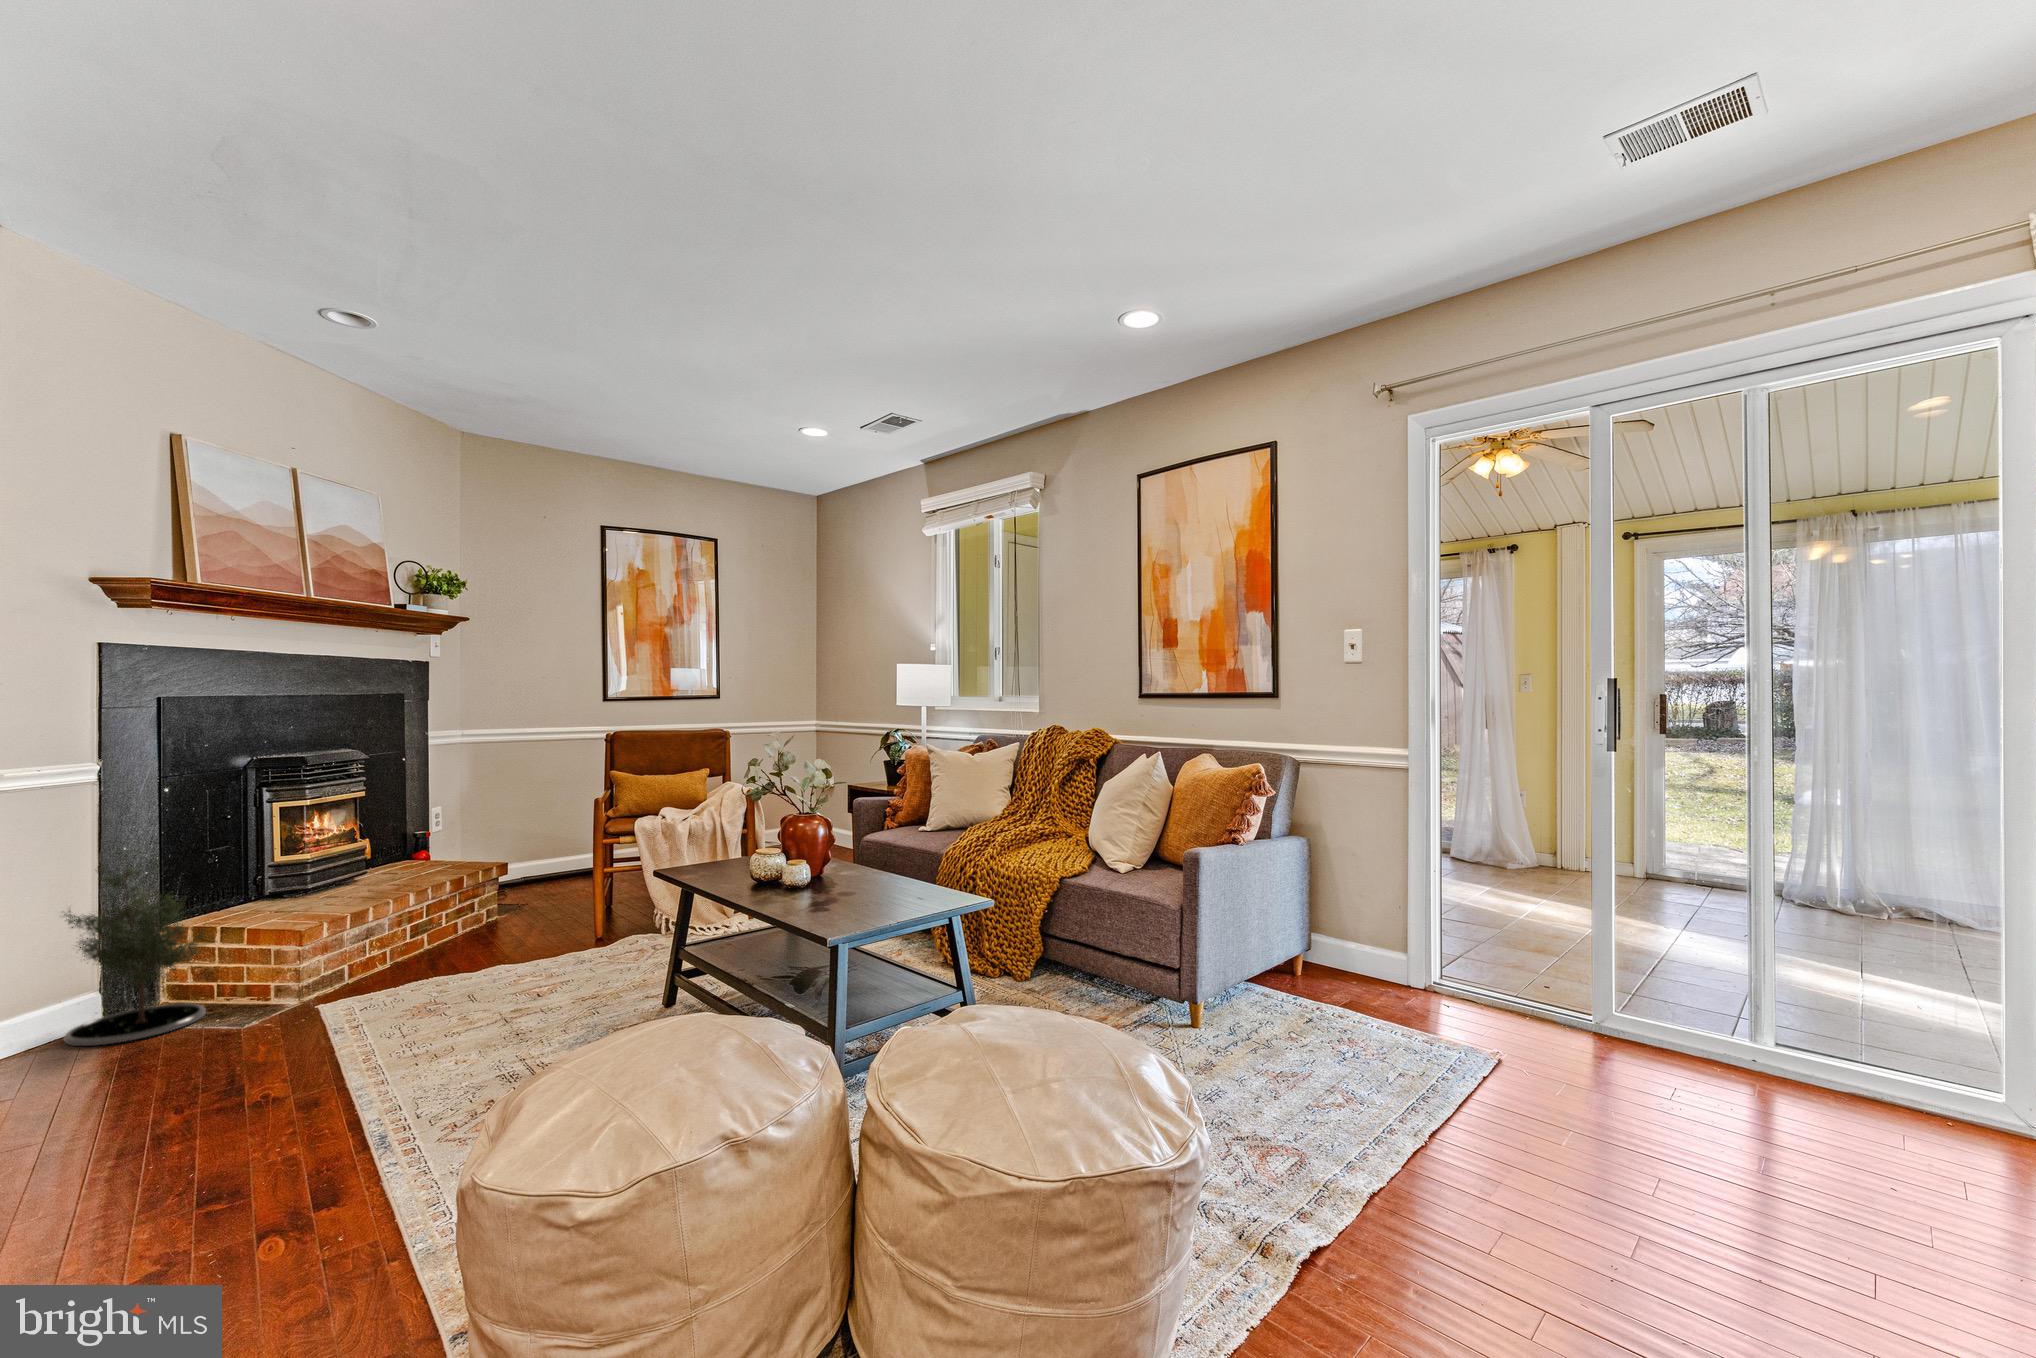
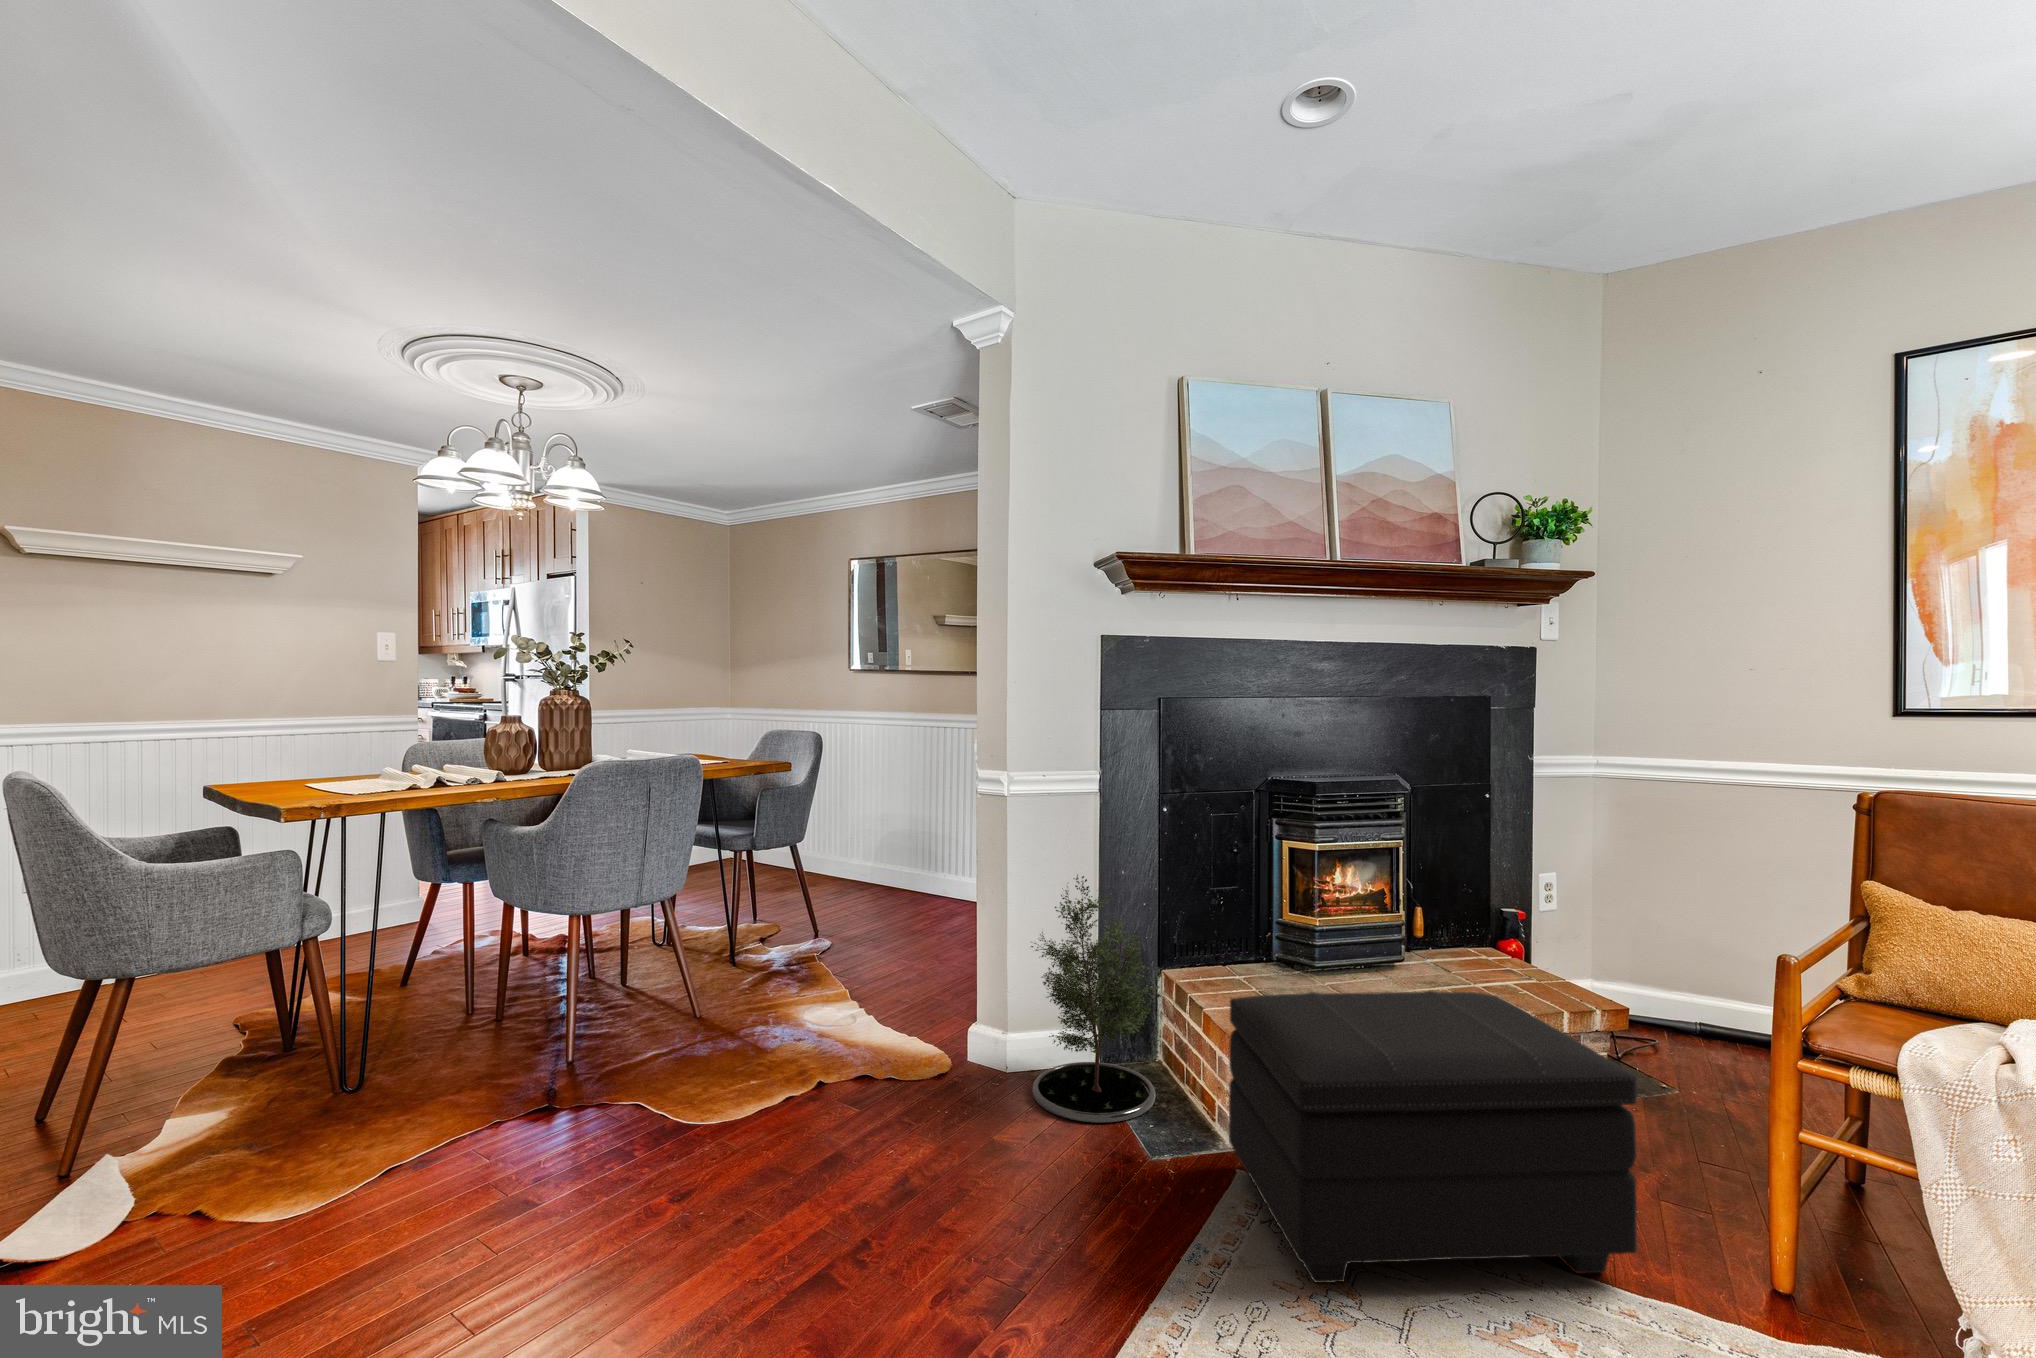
footstool: none [306,857,552,1009] -> present [1229,990,1637,1283]

